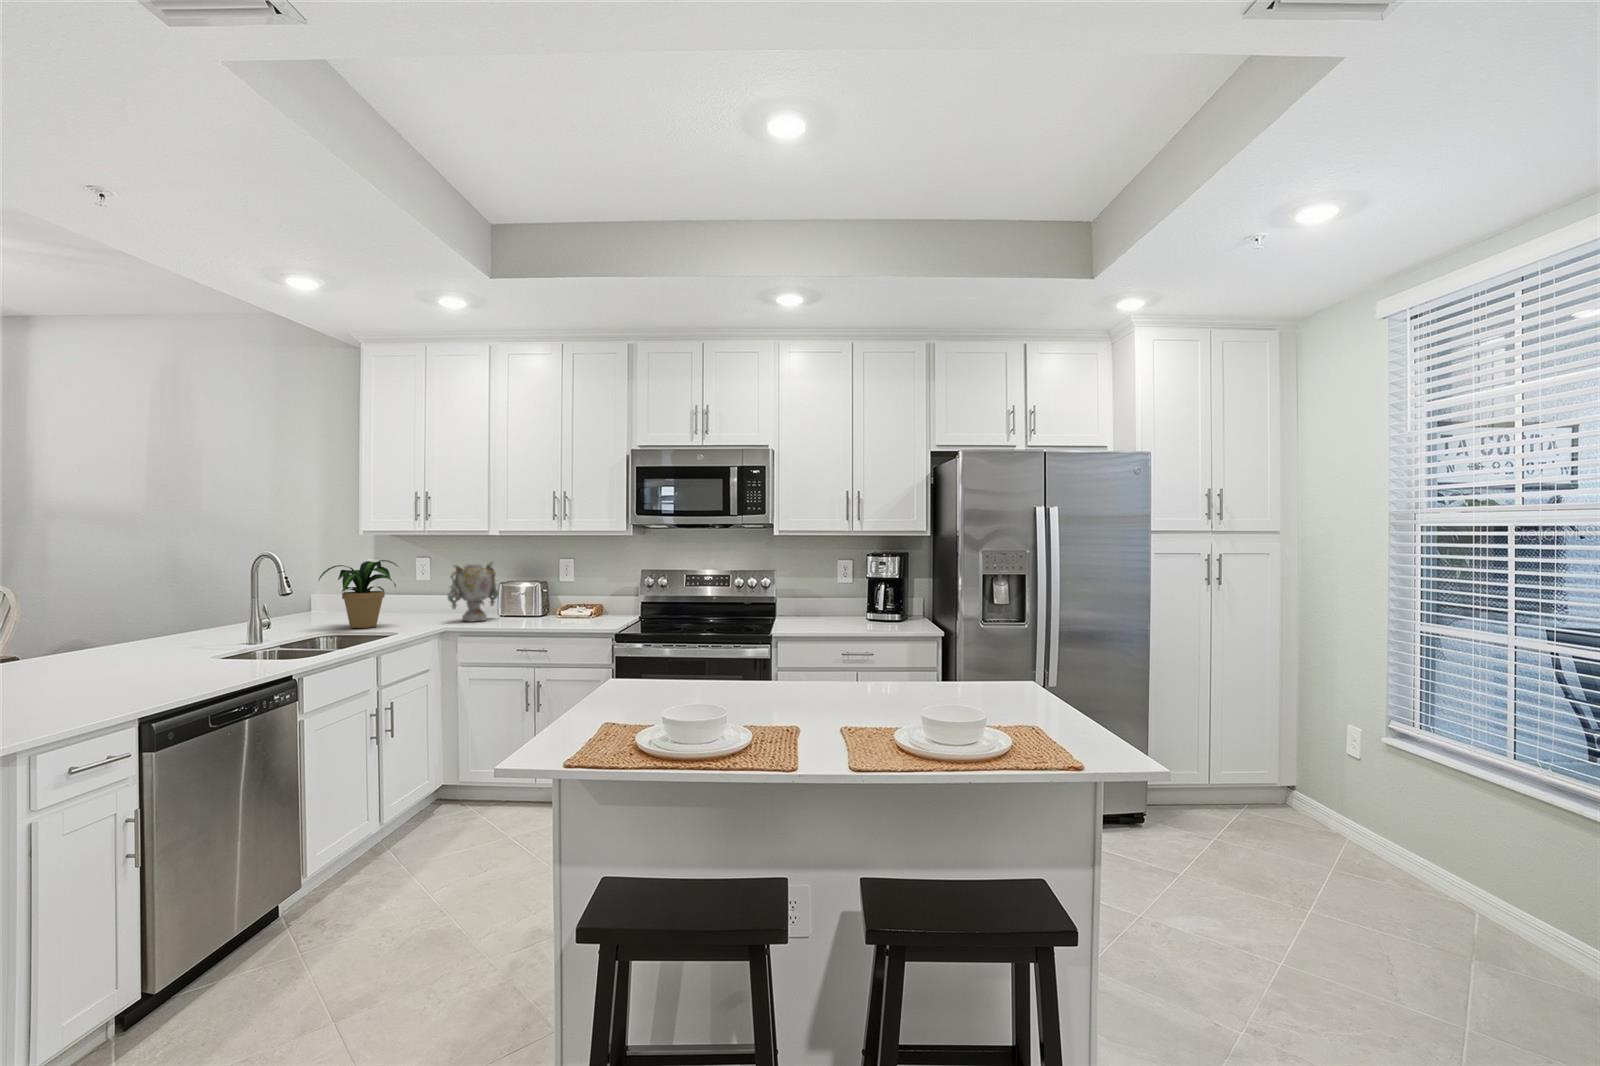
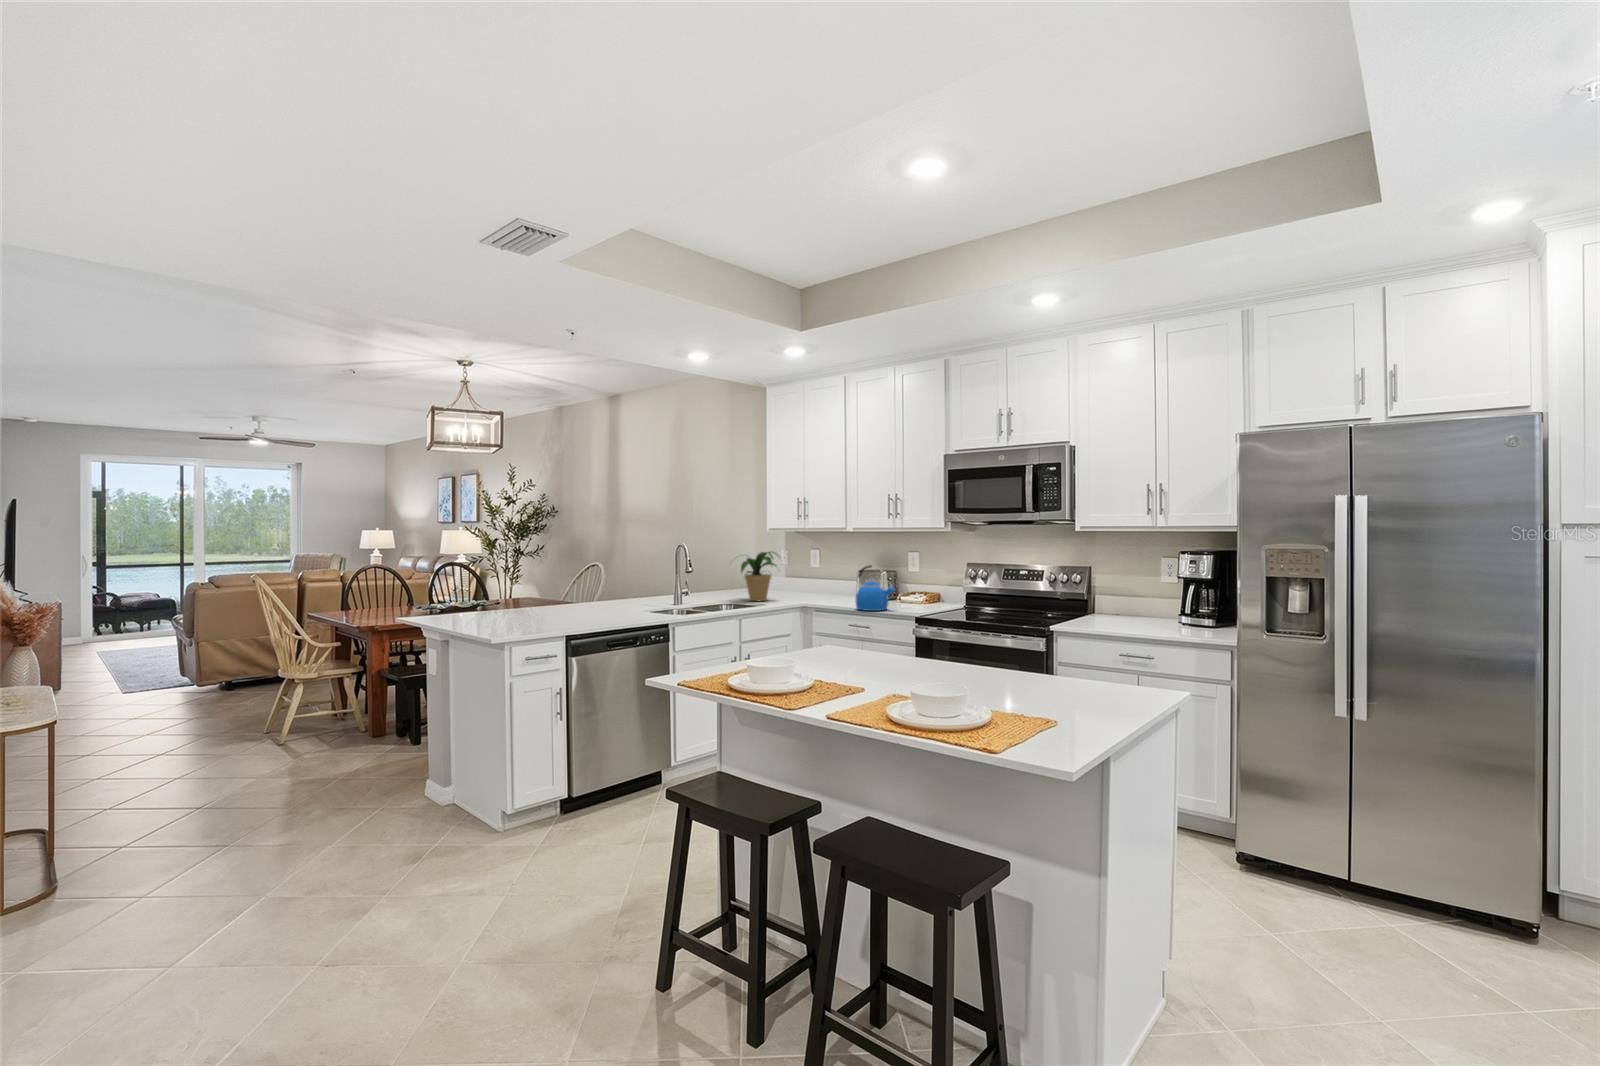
vase: present [447,562,498,622] -> none [813,553,854,601]
kettle: none [524,575,576,630] -> present [856,565,895,611]

